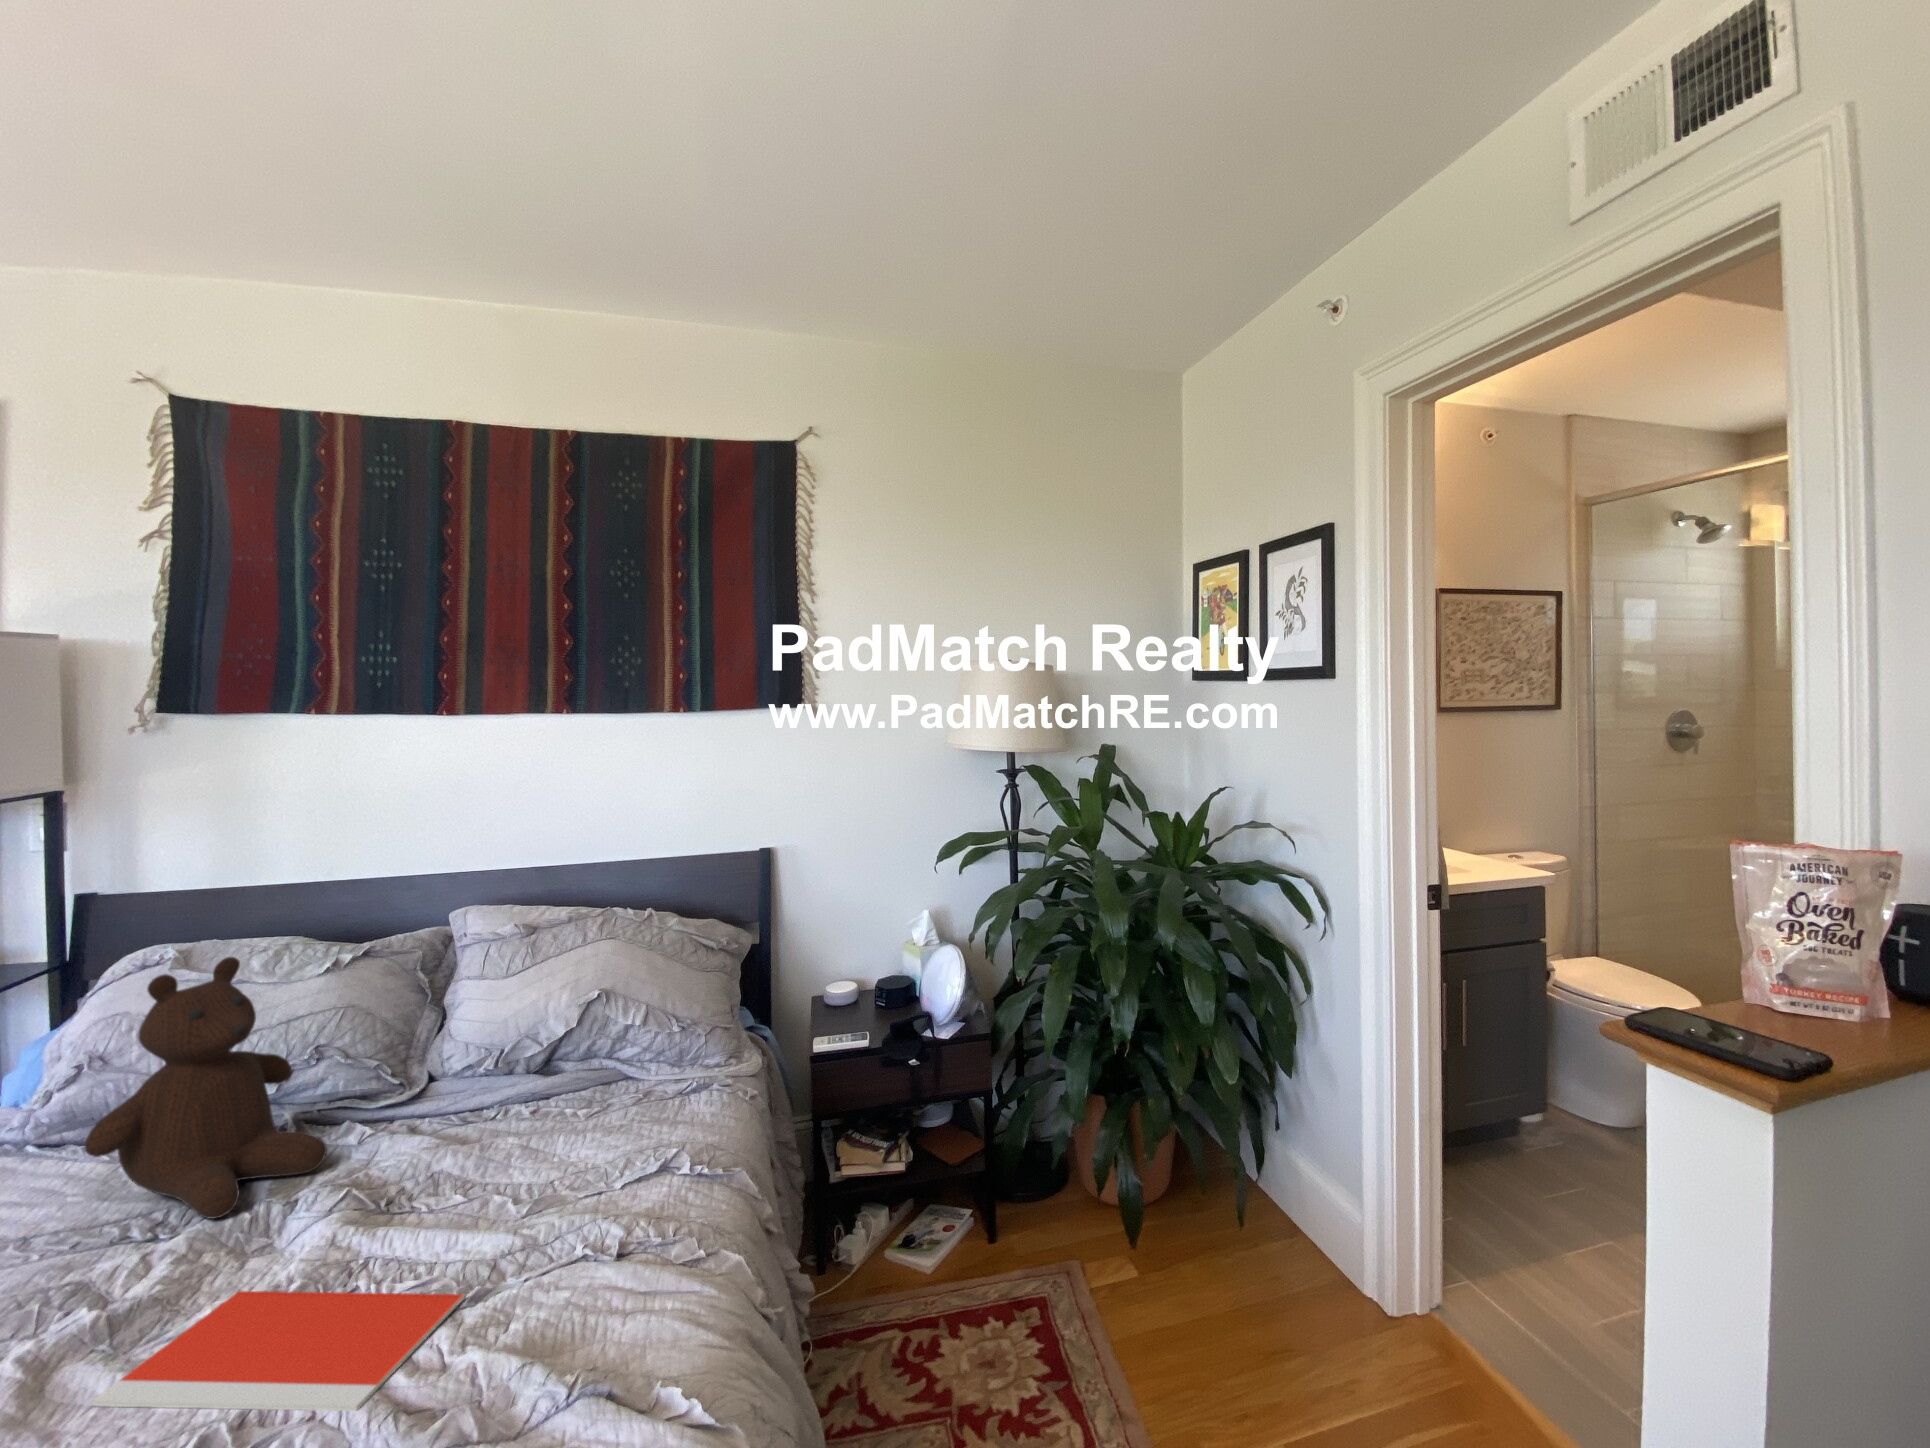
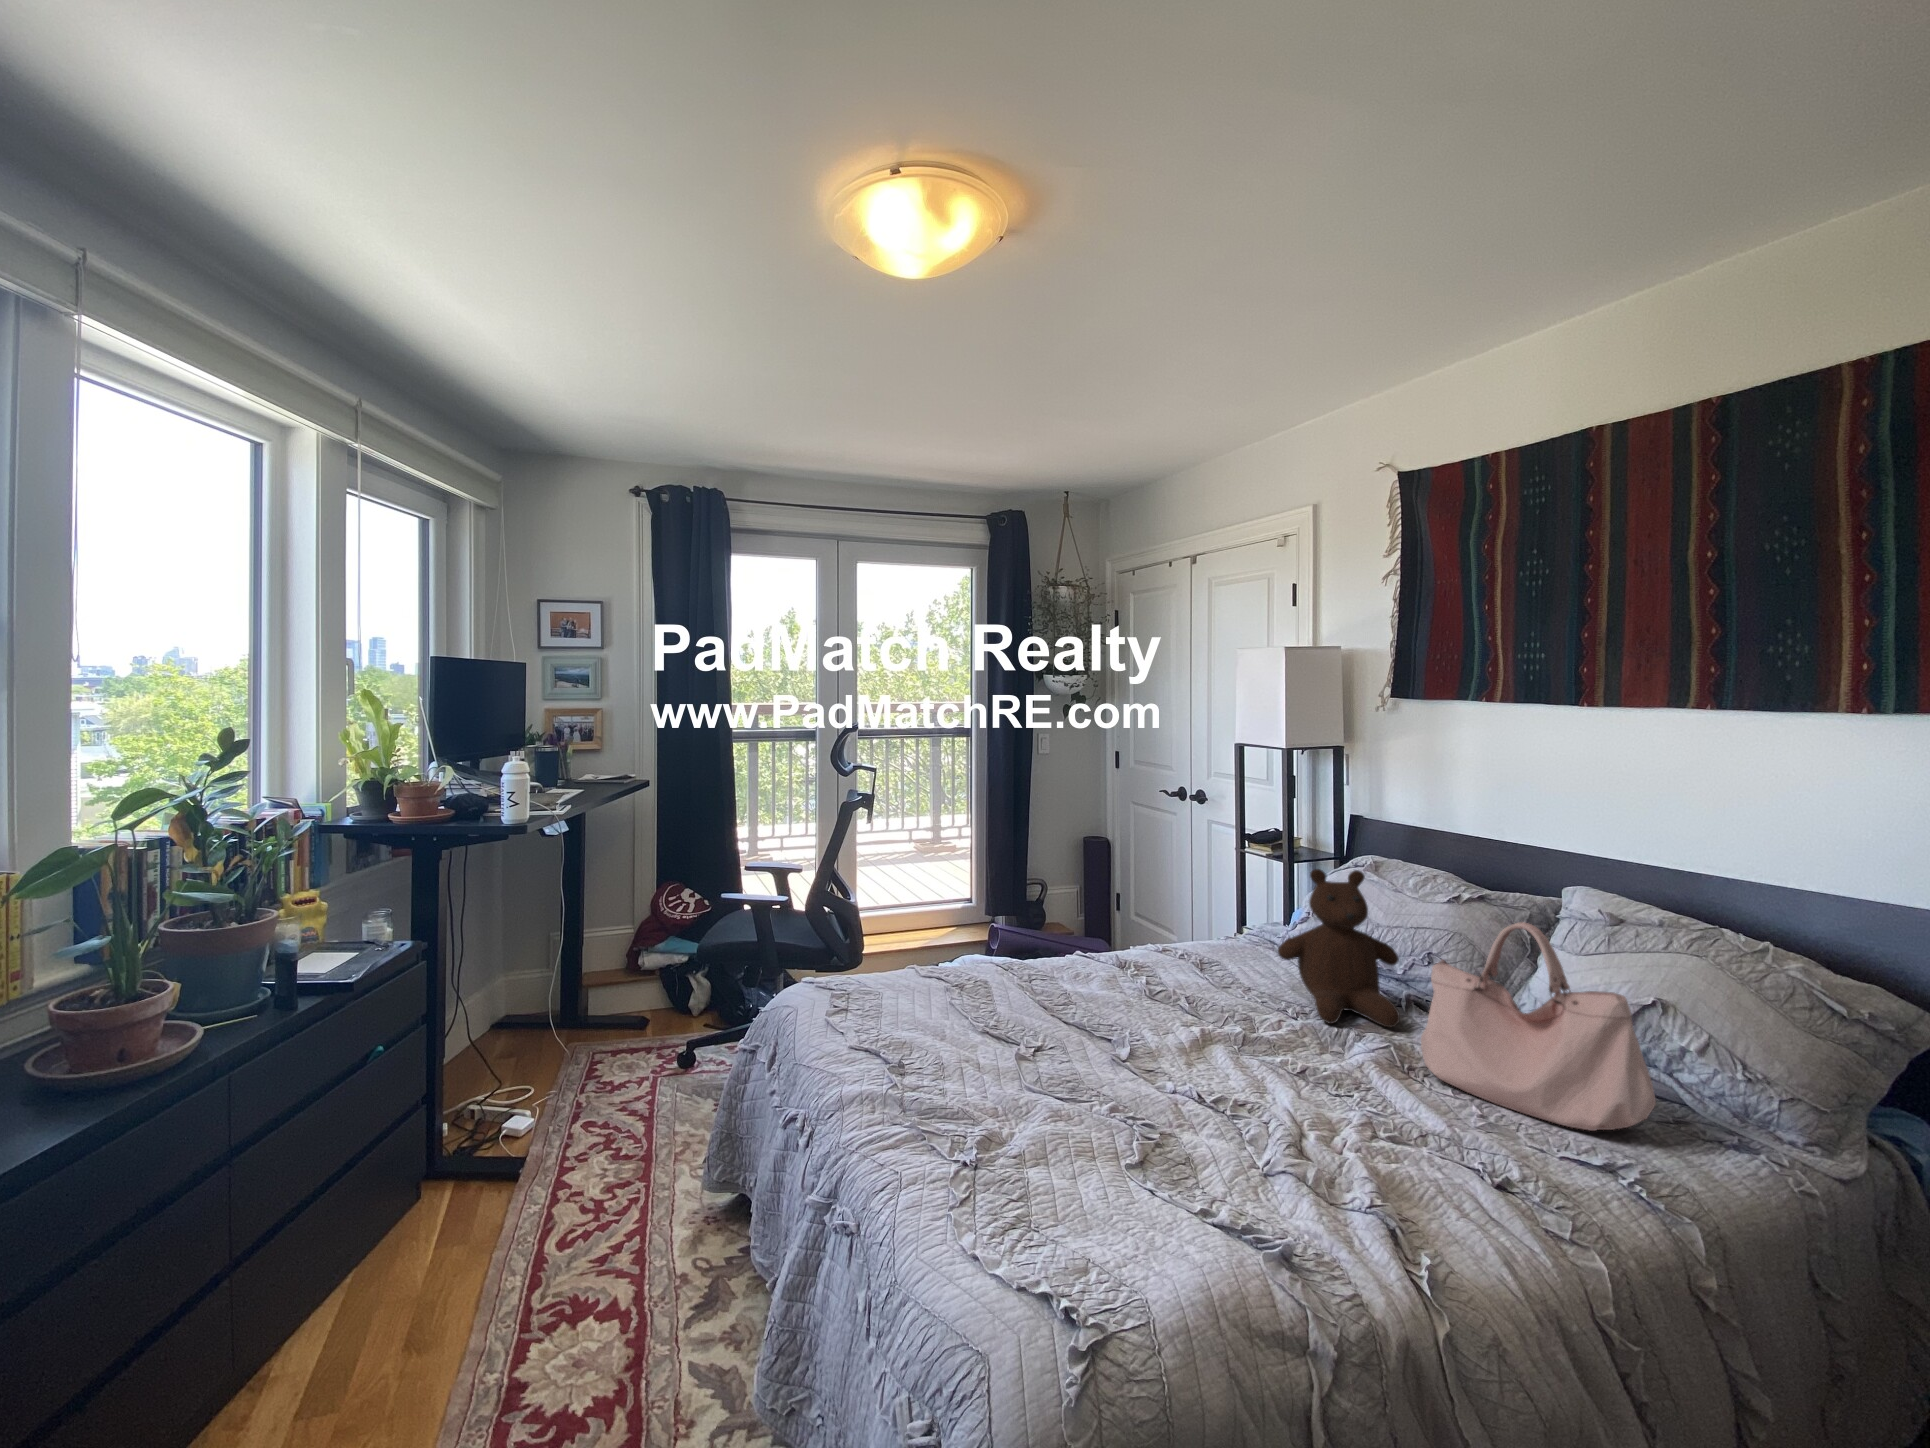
handbag: none [396,947,655,1191] -> present [1421,922,1656,1131]
notebook: present [91,1291,465,1411] -> none [1215,1057,1386,1139]

